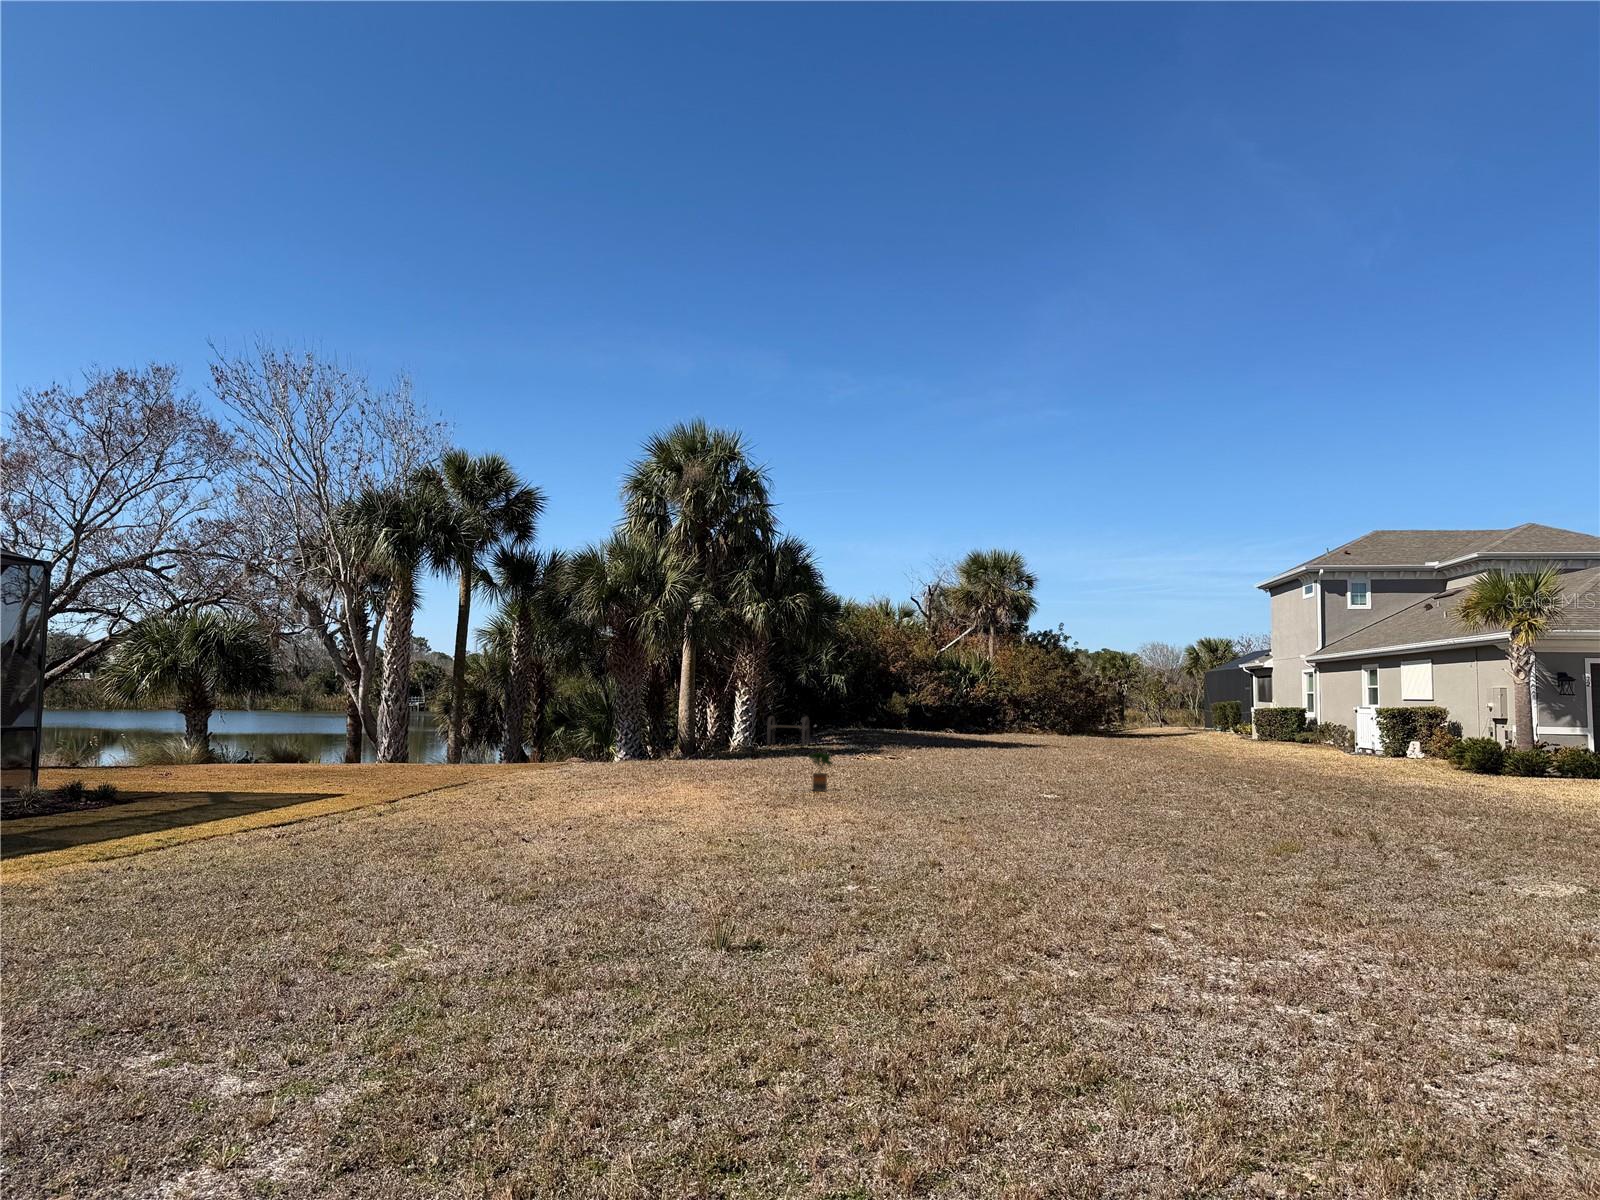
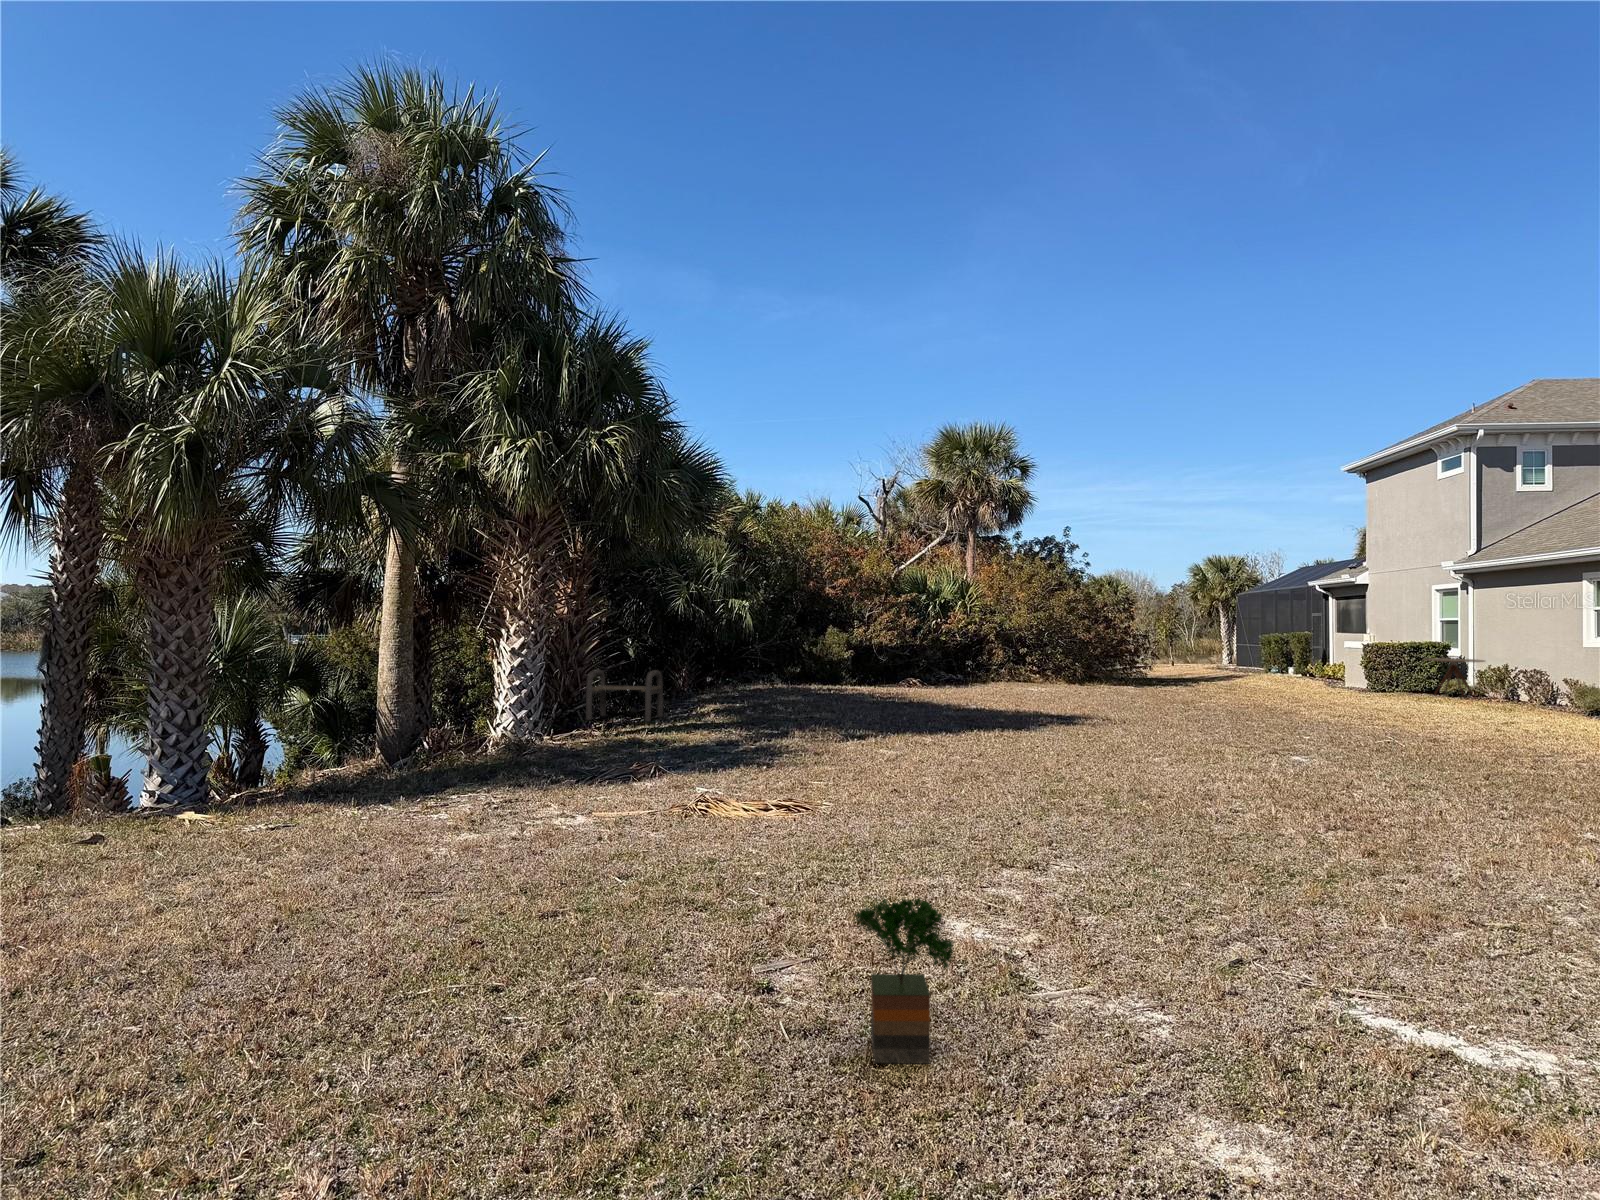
round table: none [1285,718,1323,742] -> present [1424,658,1485,696]
potted tree: present [810,753,832,791] -> present [854,898,954,1064]

